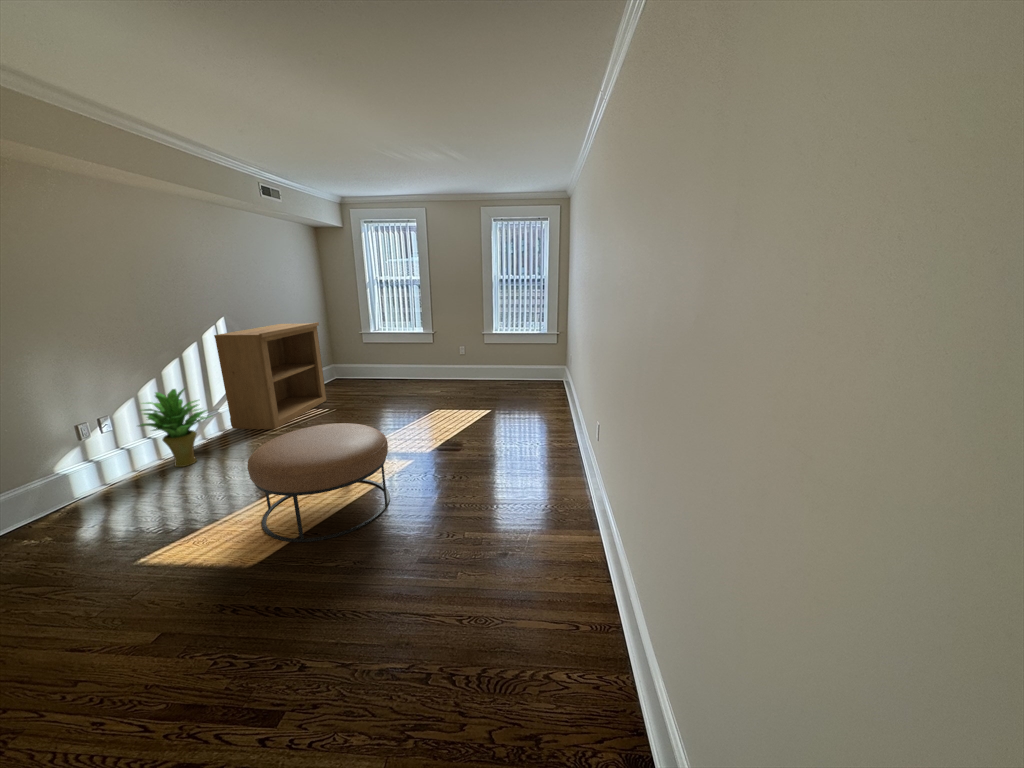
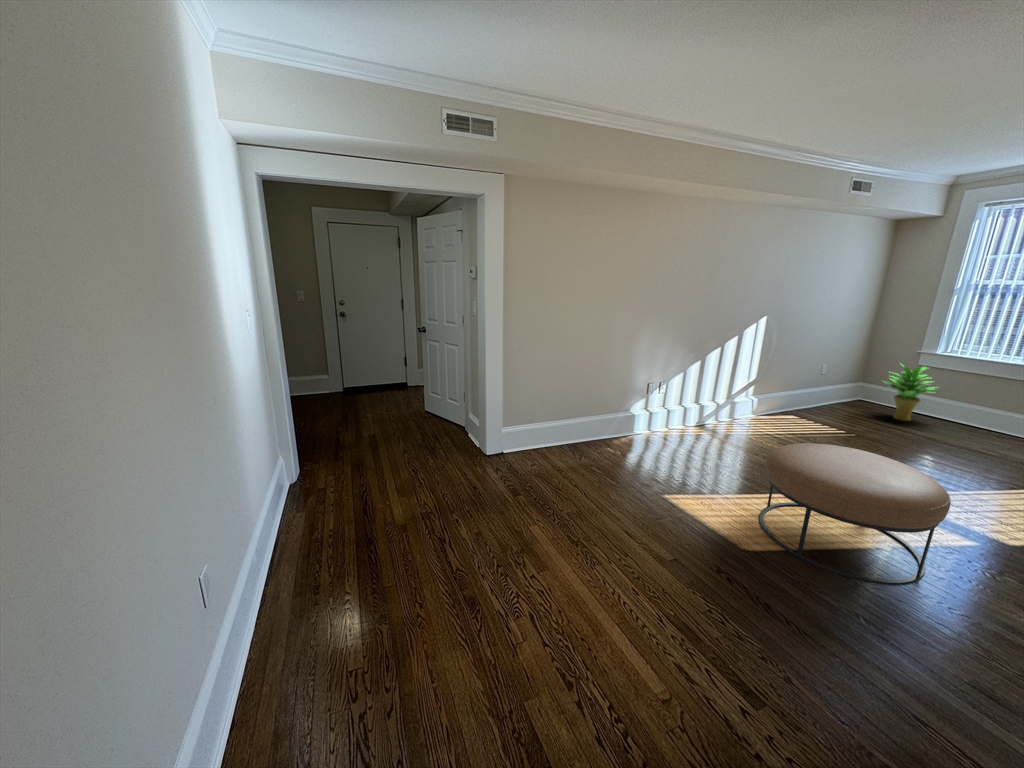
bookshelf: present [214,322,326,429] -> none [740,329,867,433]
potted plant: present [139,388,211,467] -> present [885,365,935,421]

